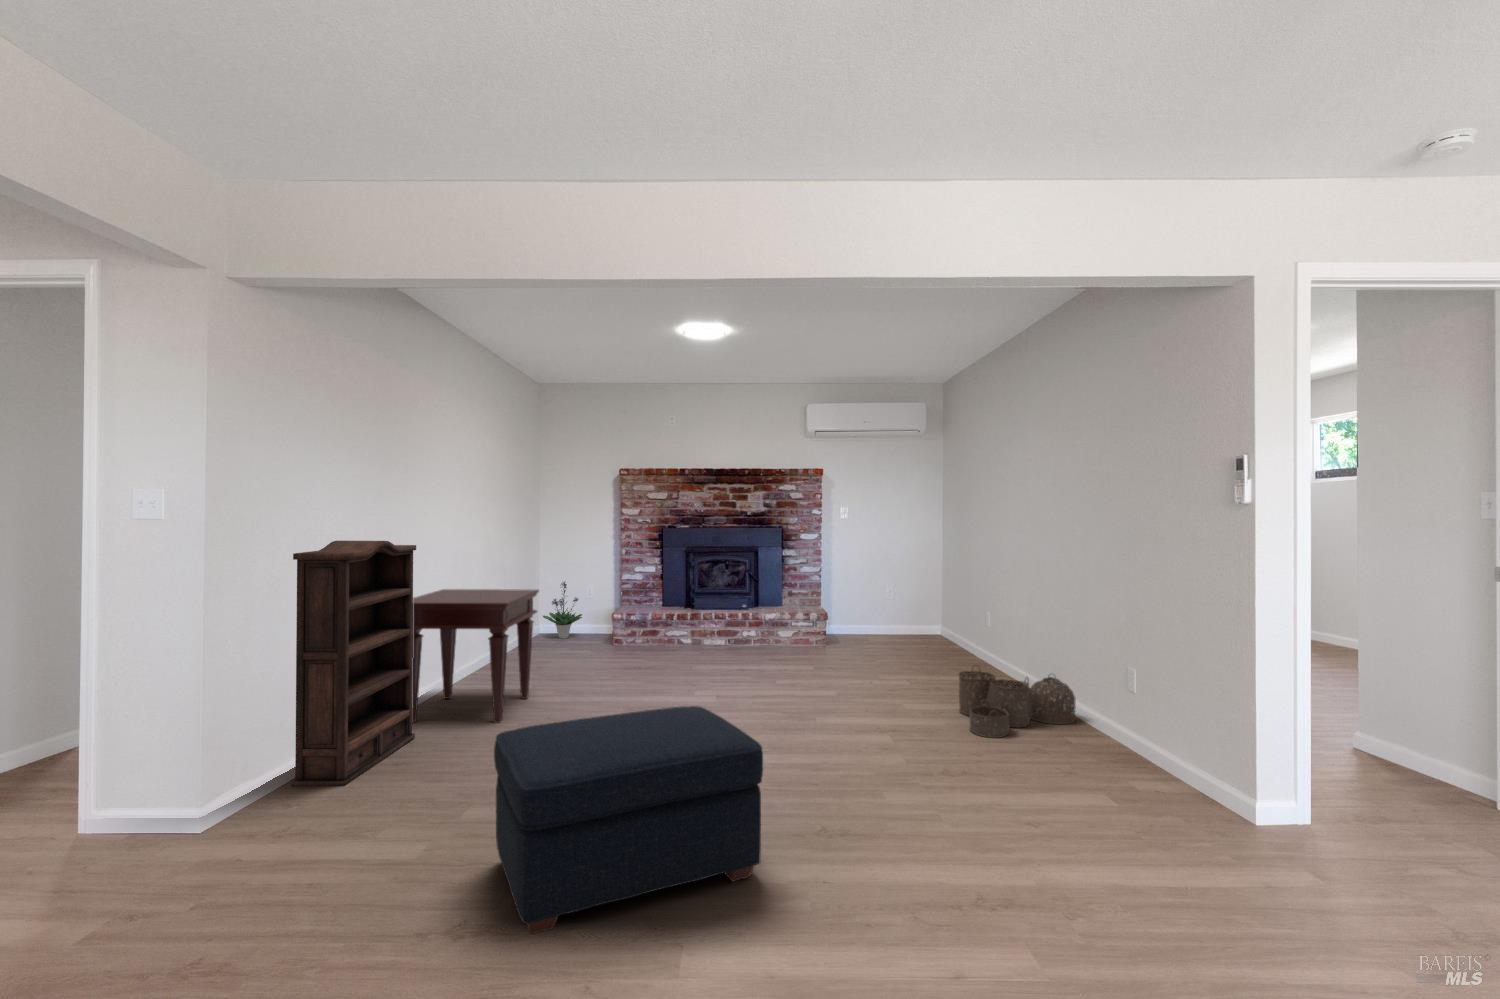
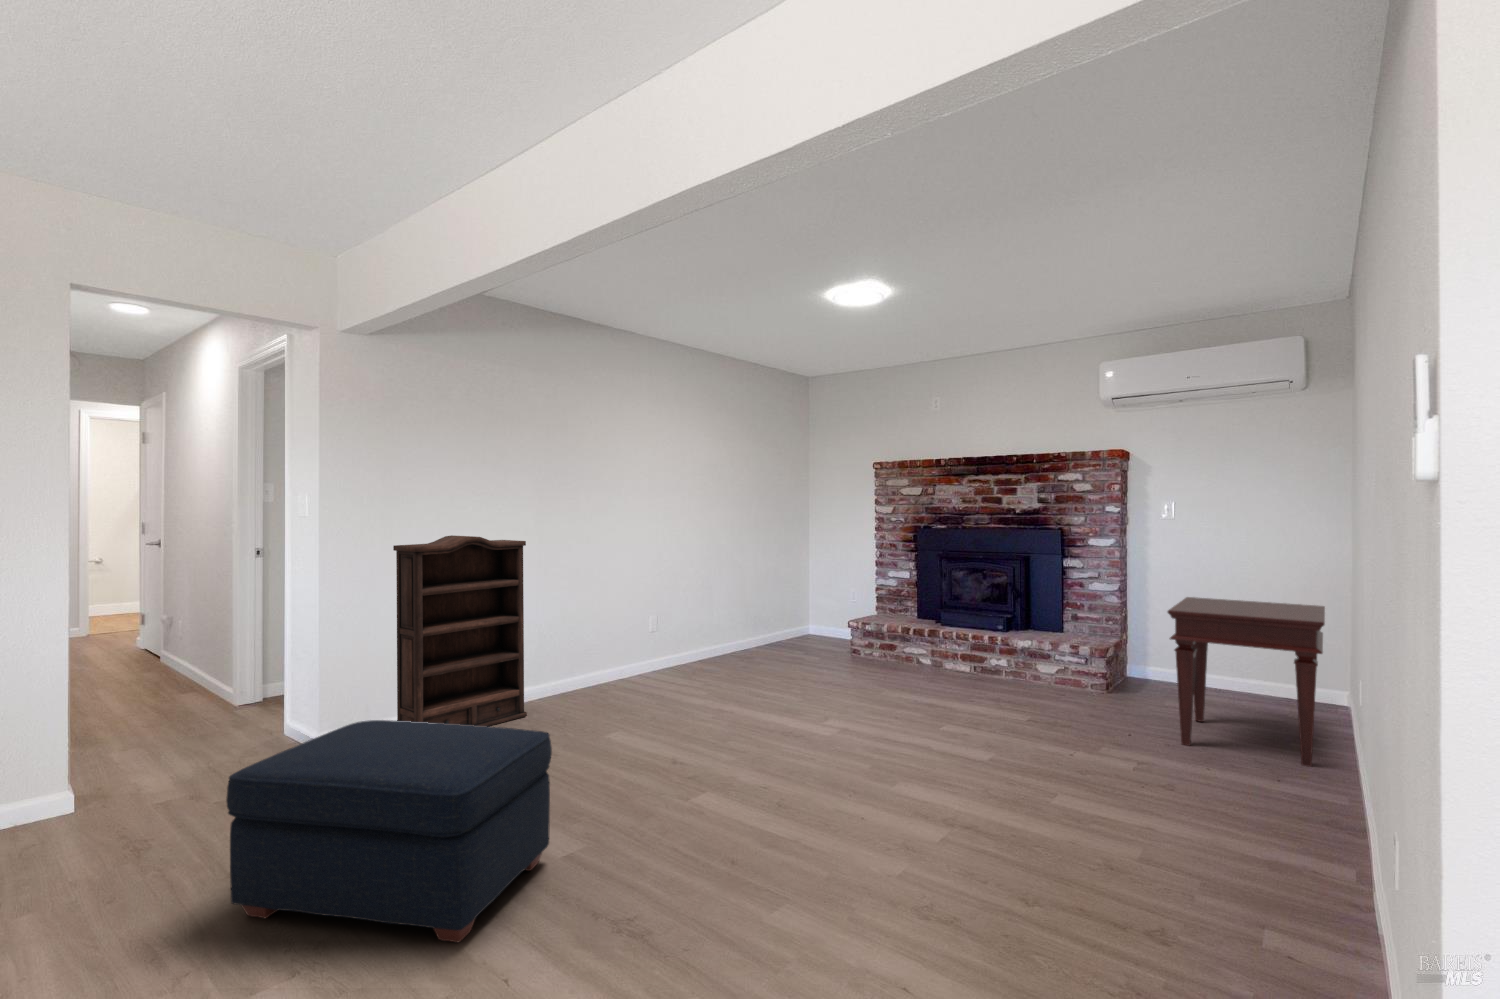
potted plant: present [543,582,582,638] -> none [795,582,837,642]
side table: present [412,589,539,723] -> present [1168,597,1325,767]
woven basket: present [959,670,1076,738] -> none [1070,757,1325,901]

